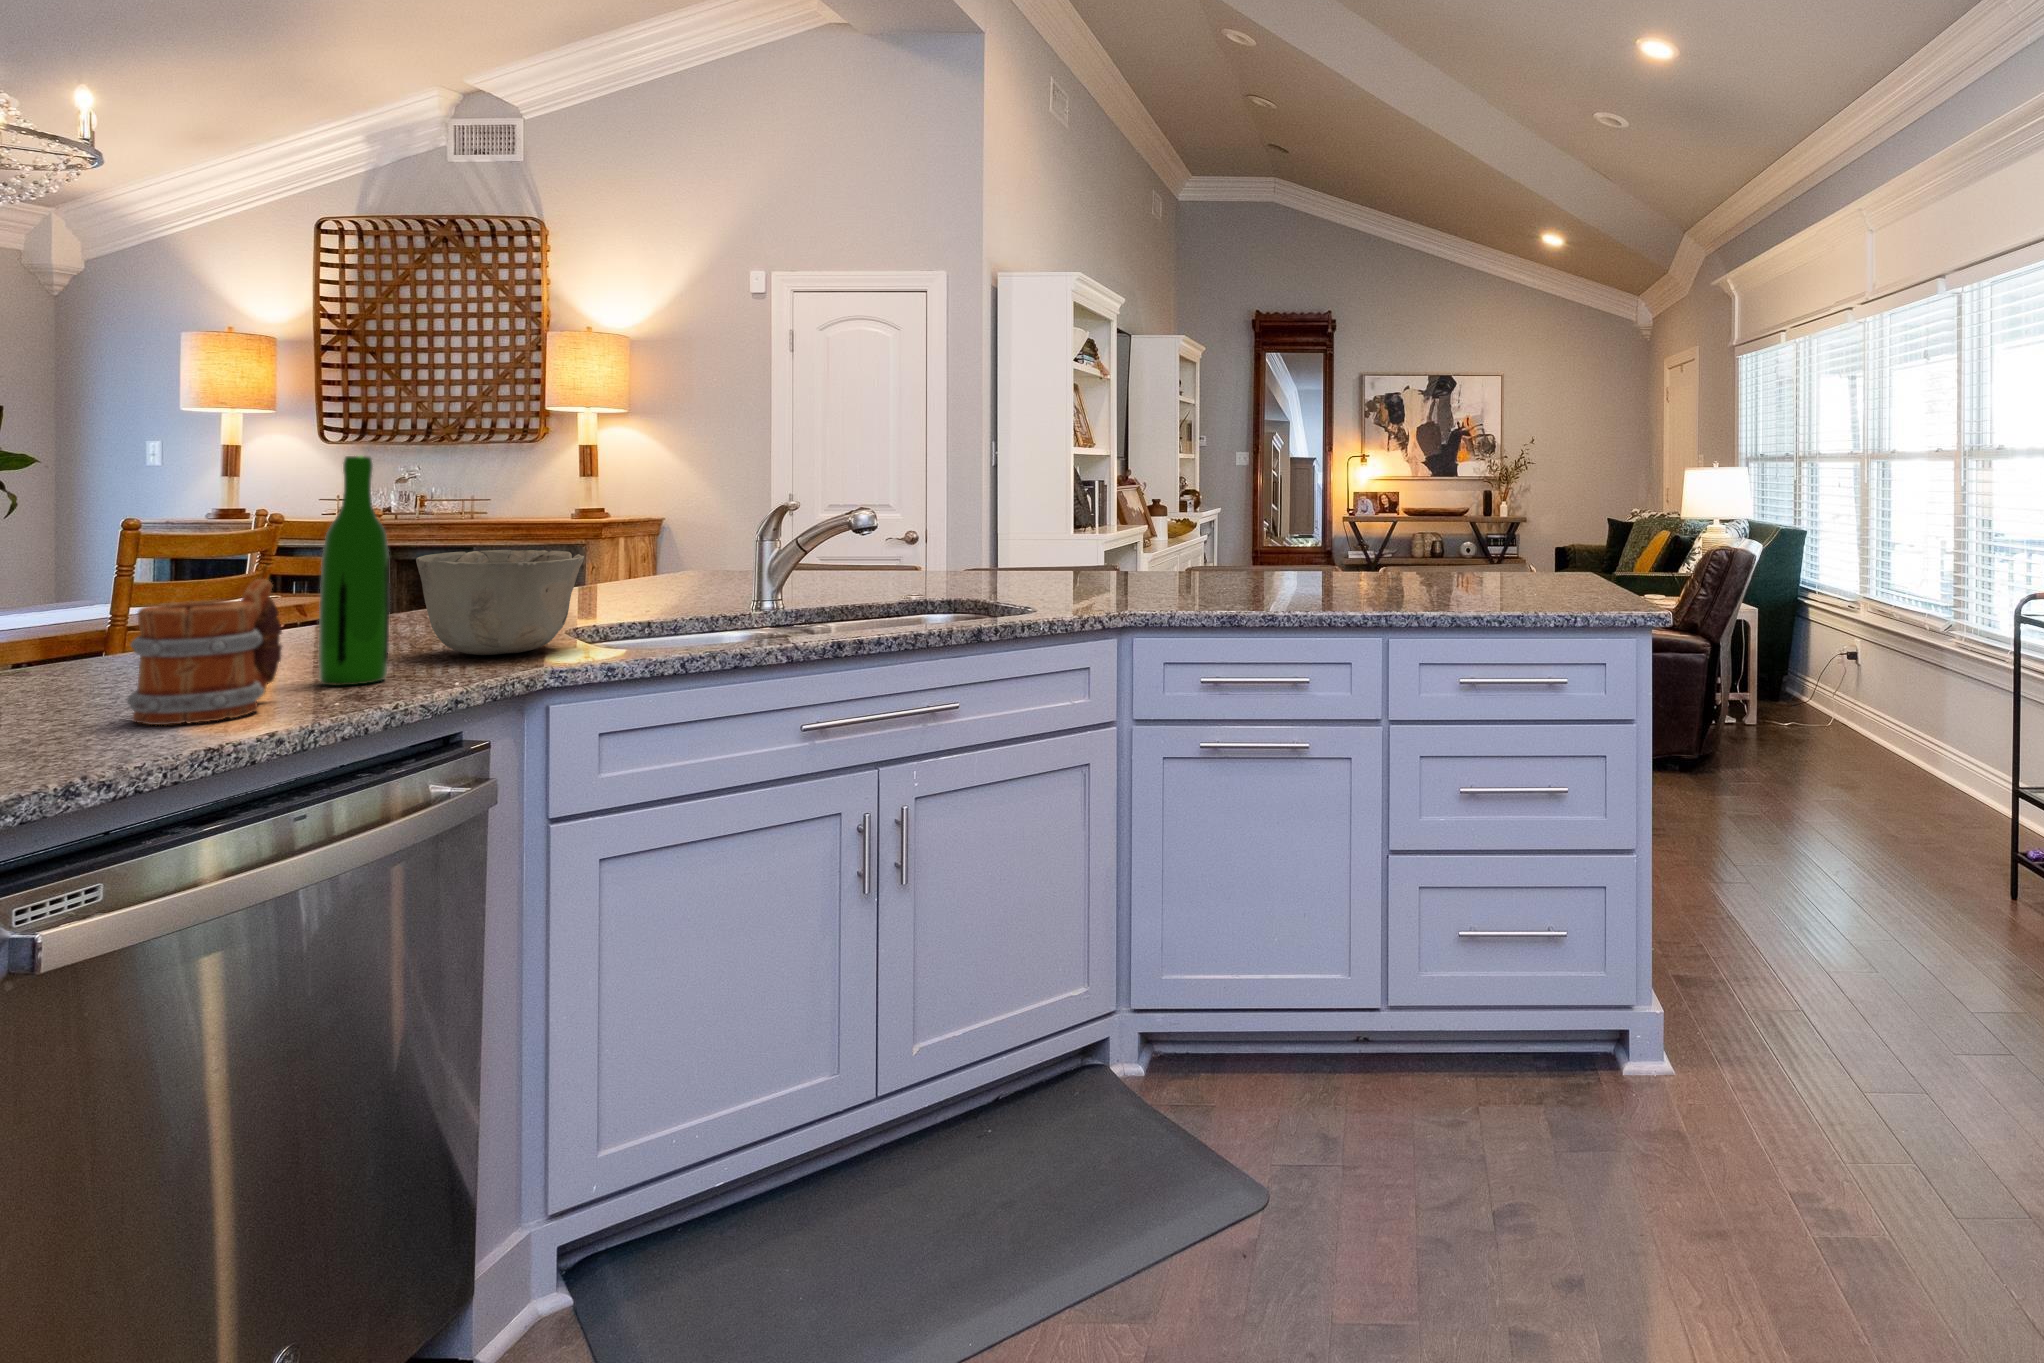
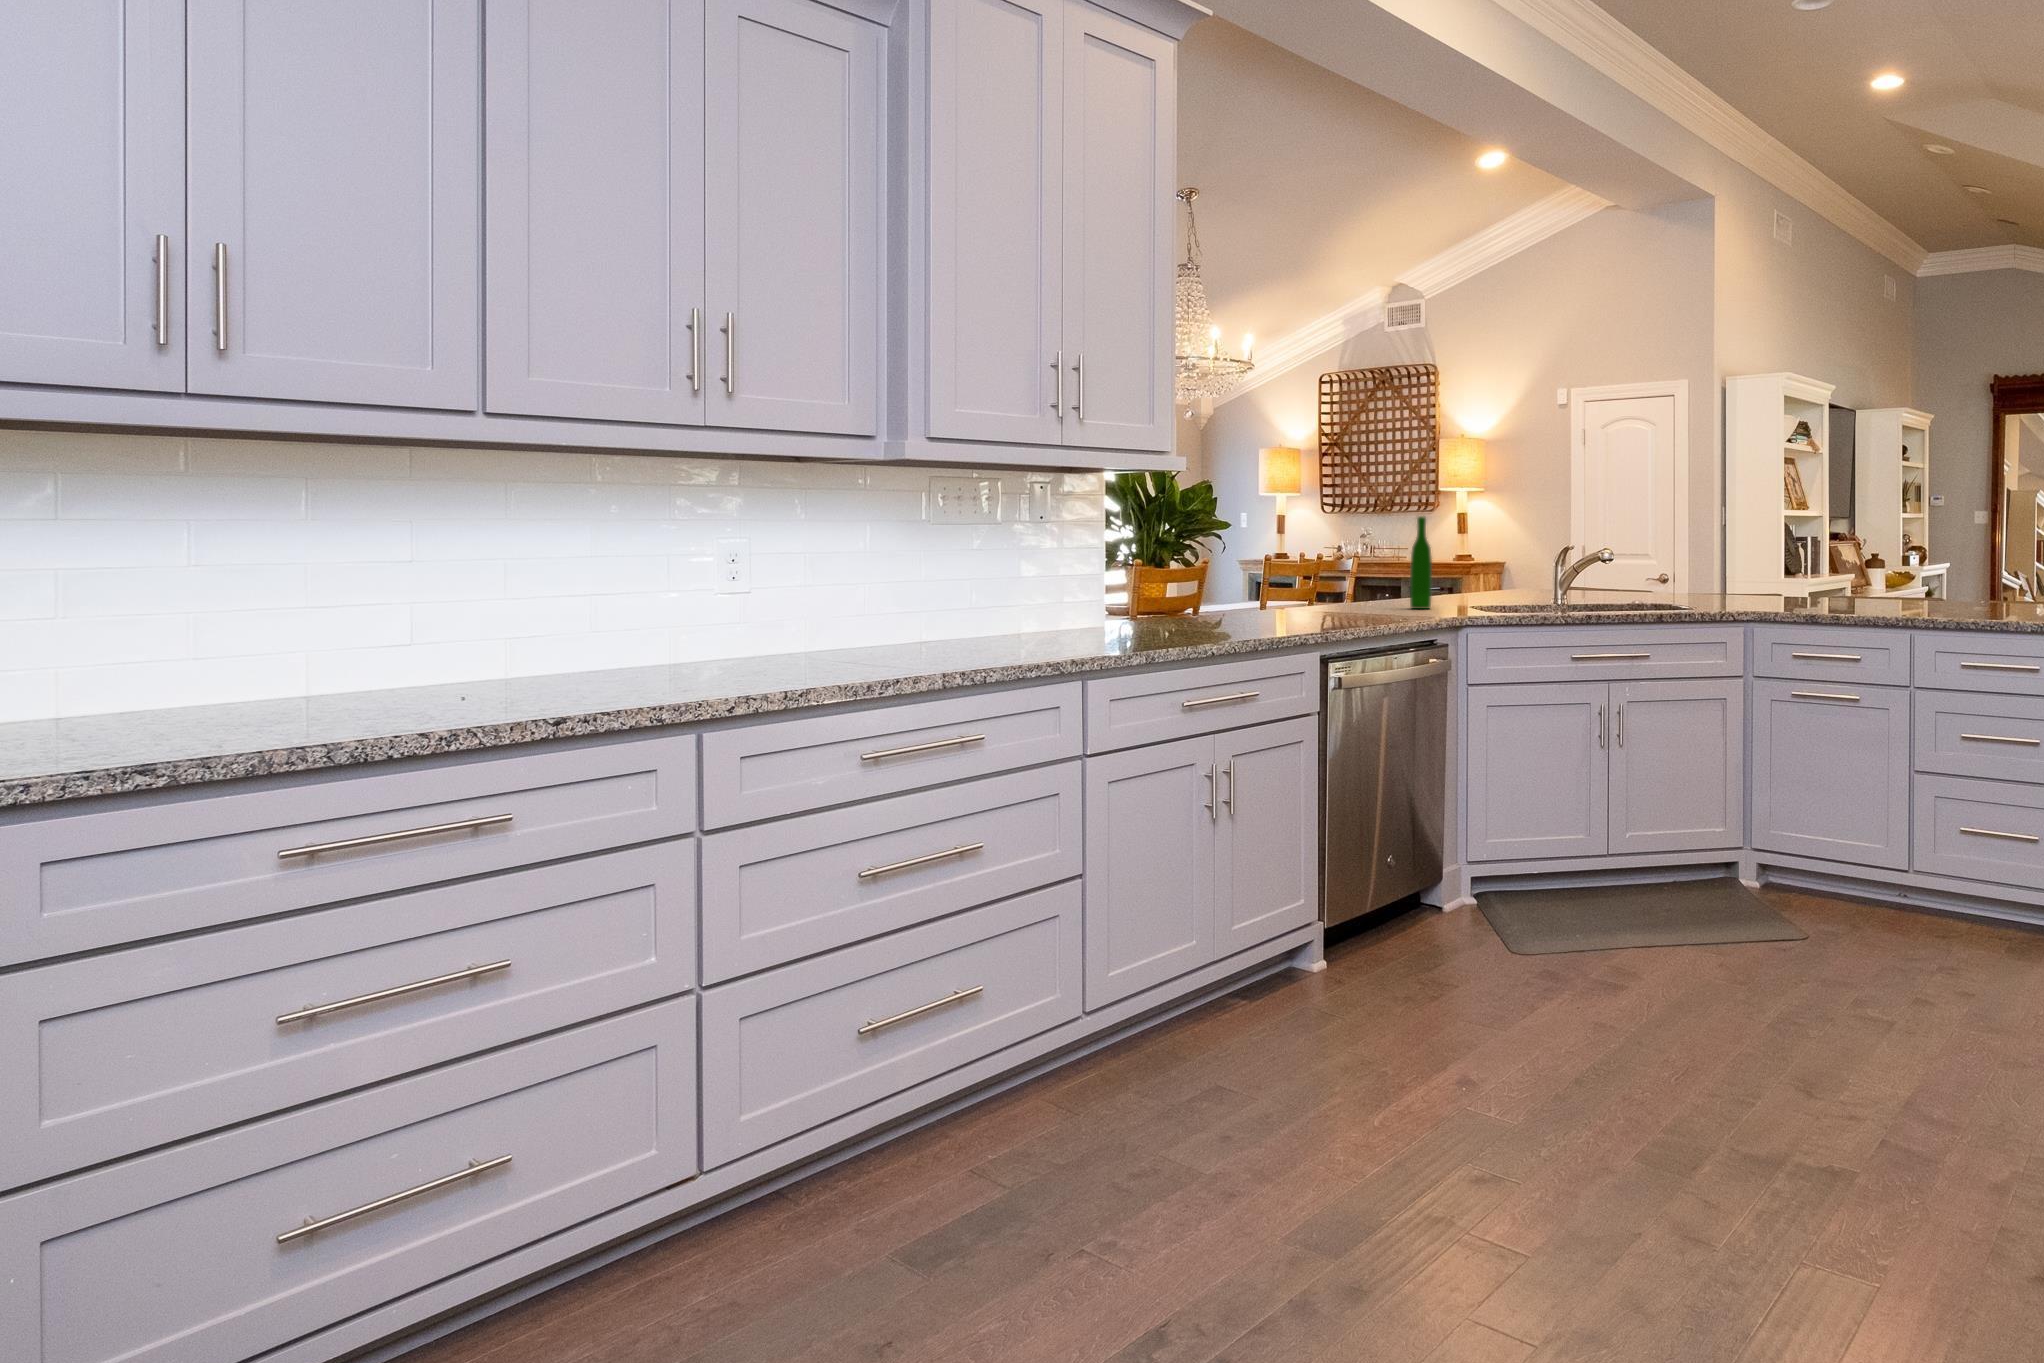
ceramic bowl: present [416,550,584,655] -> none [1434,560,1496,605]
mug: present [126,579,282,725] -> none [1365,563,1403,613]

